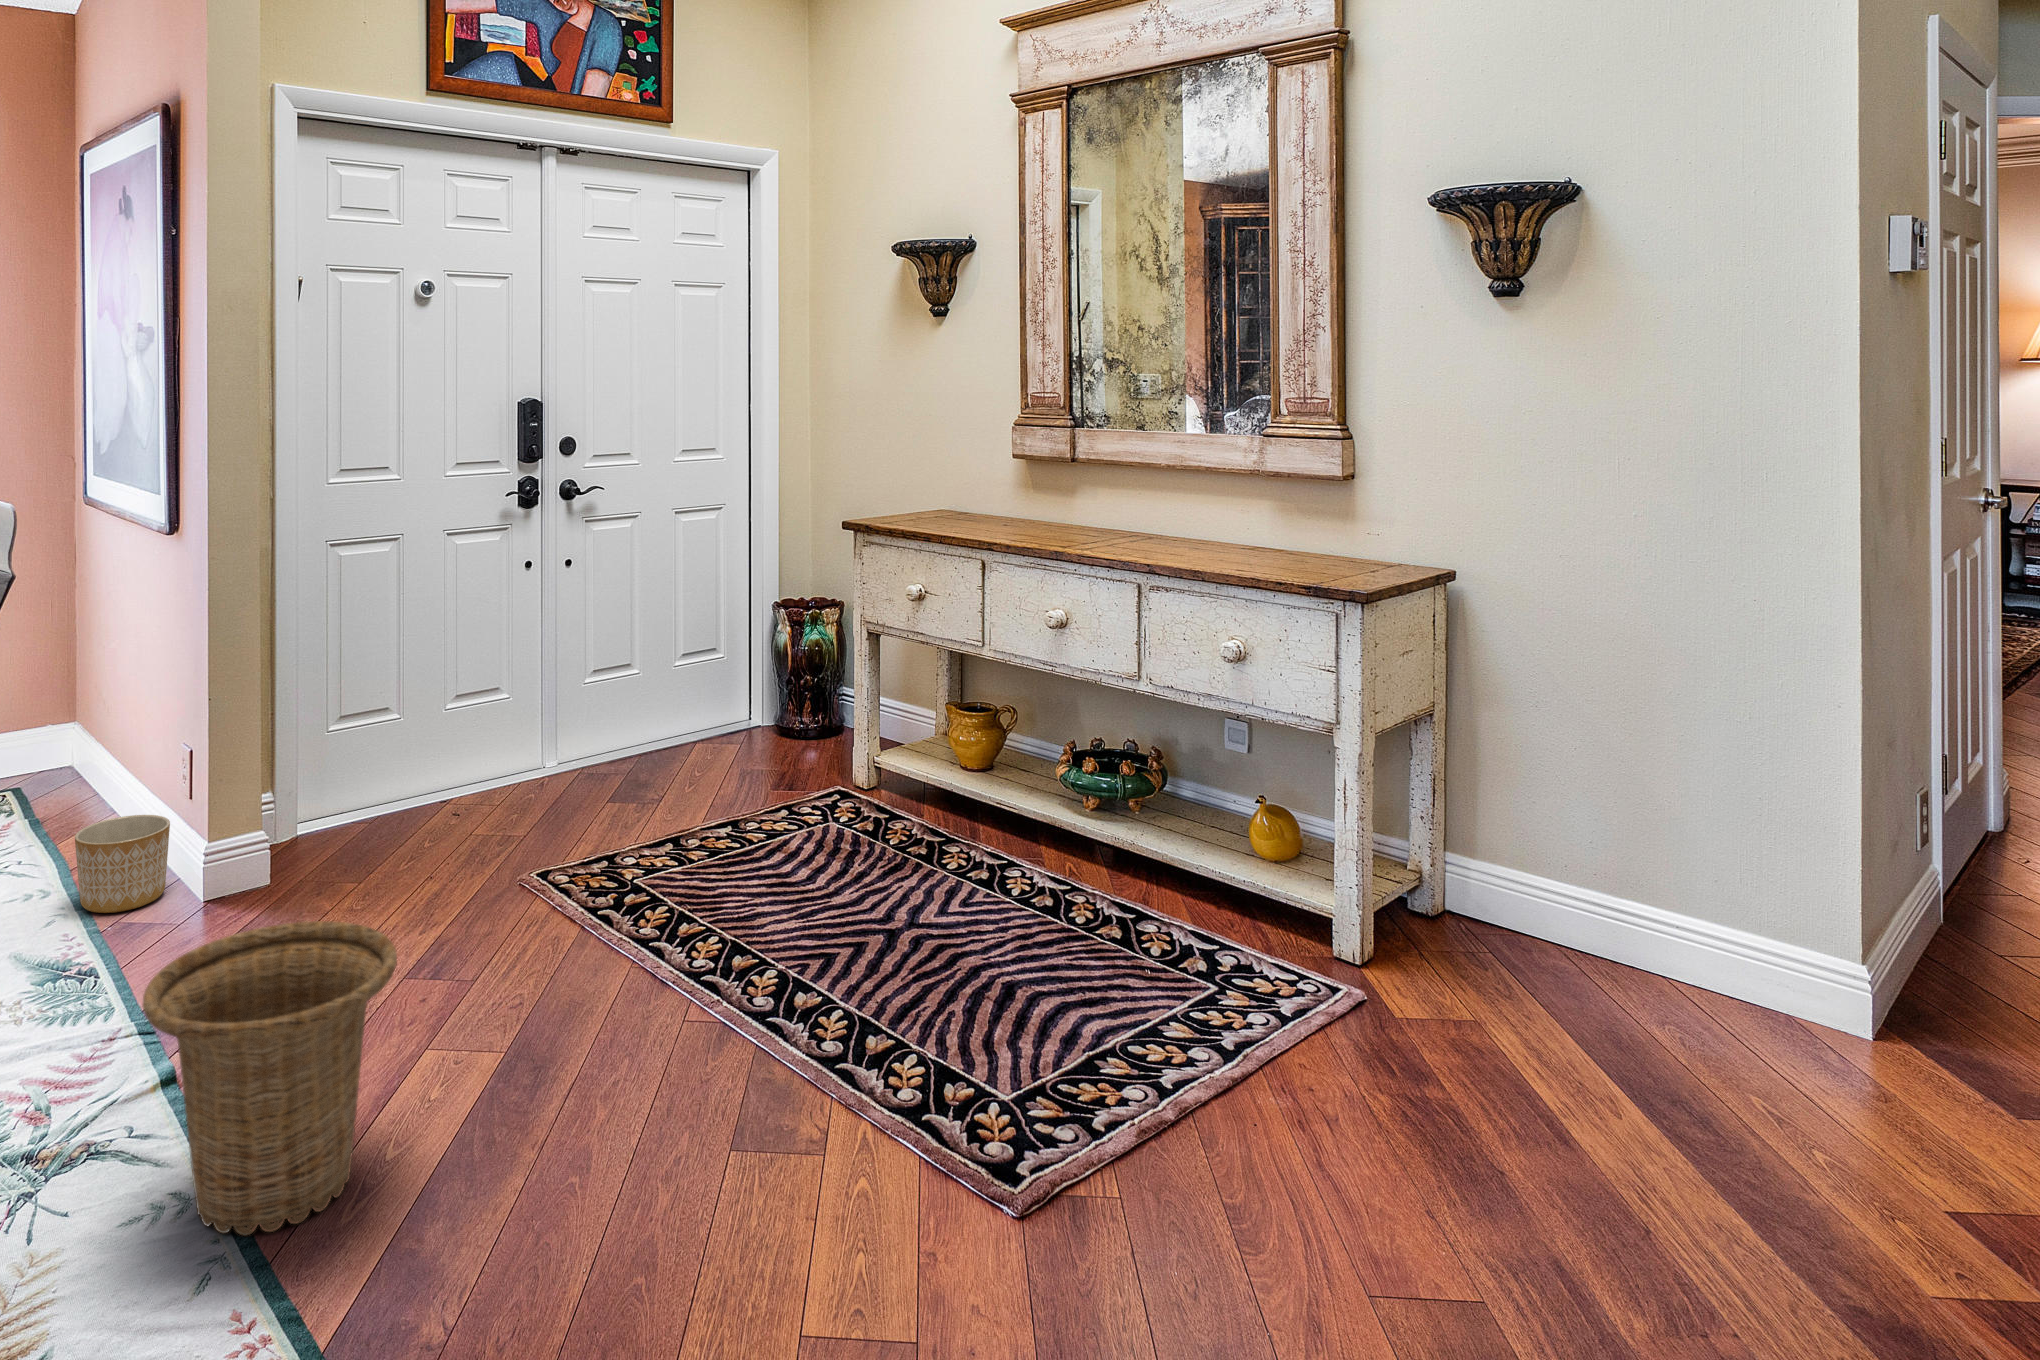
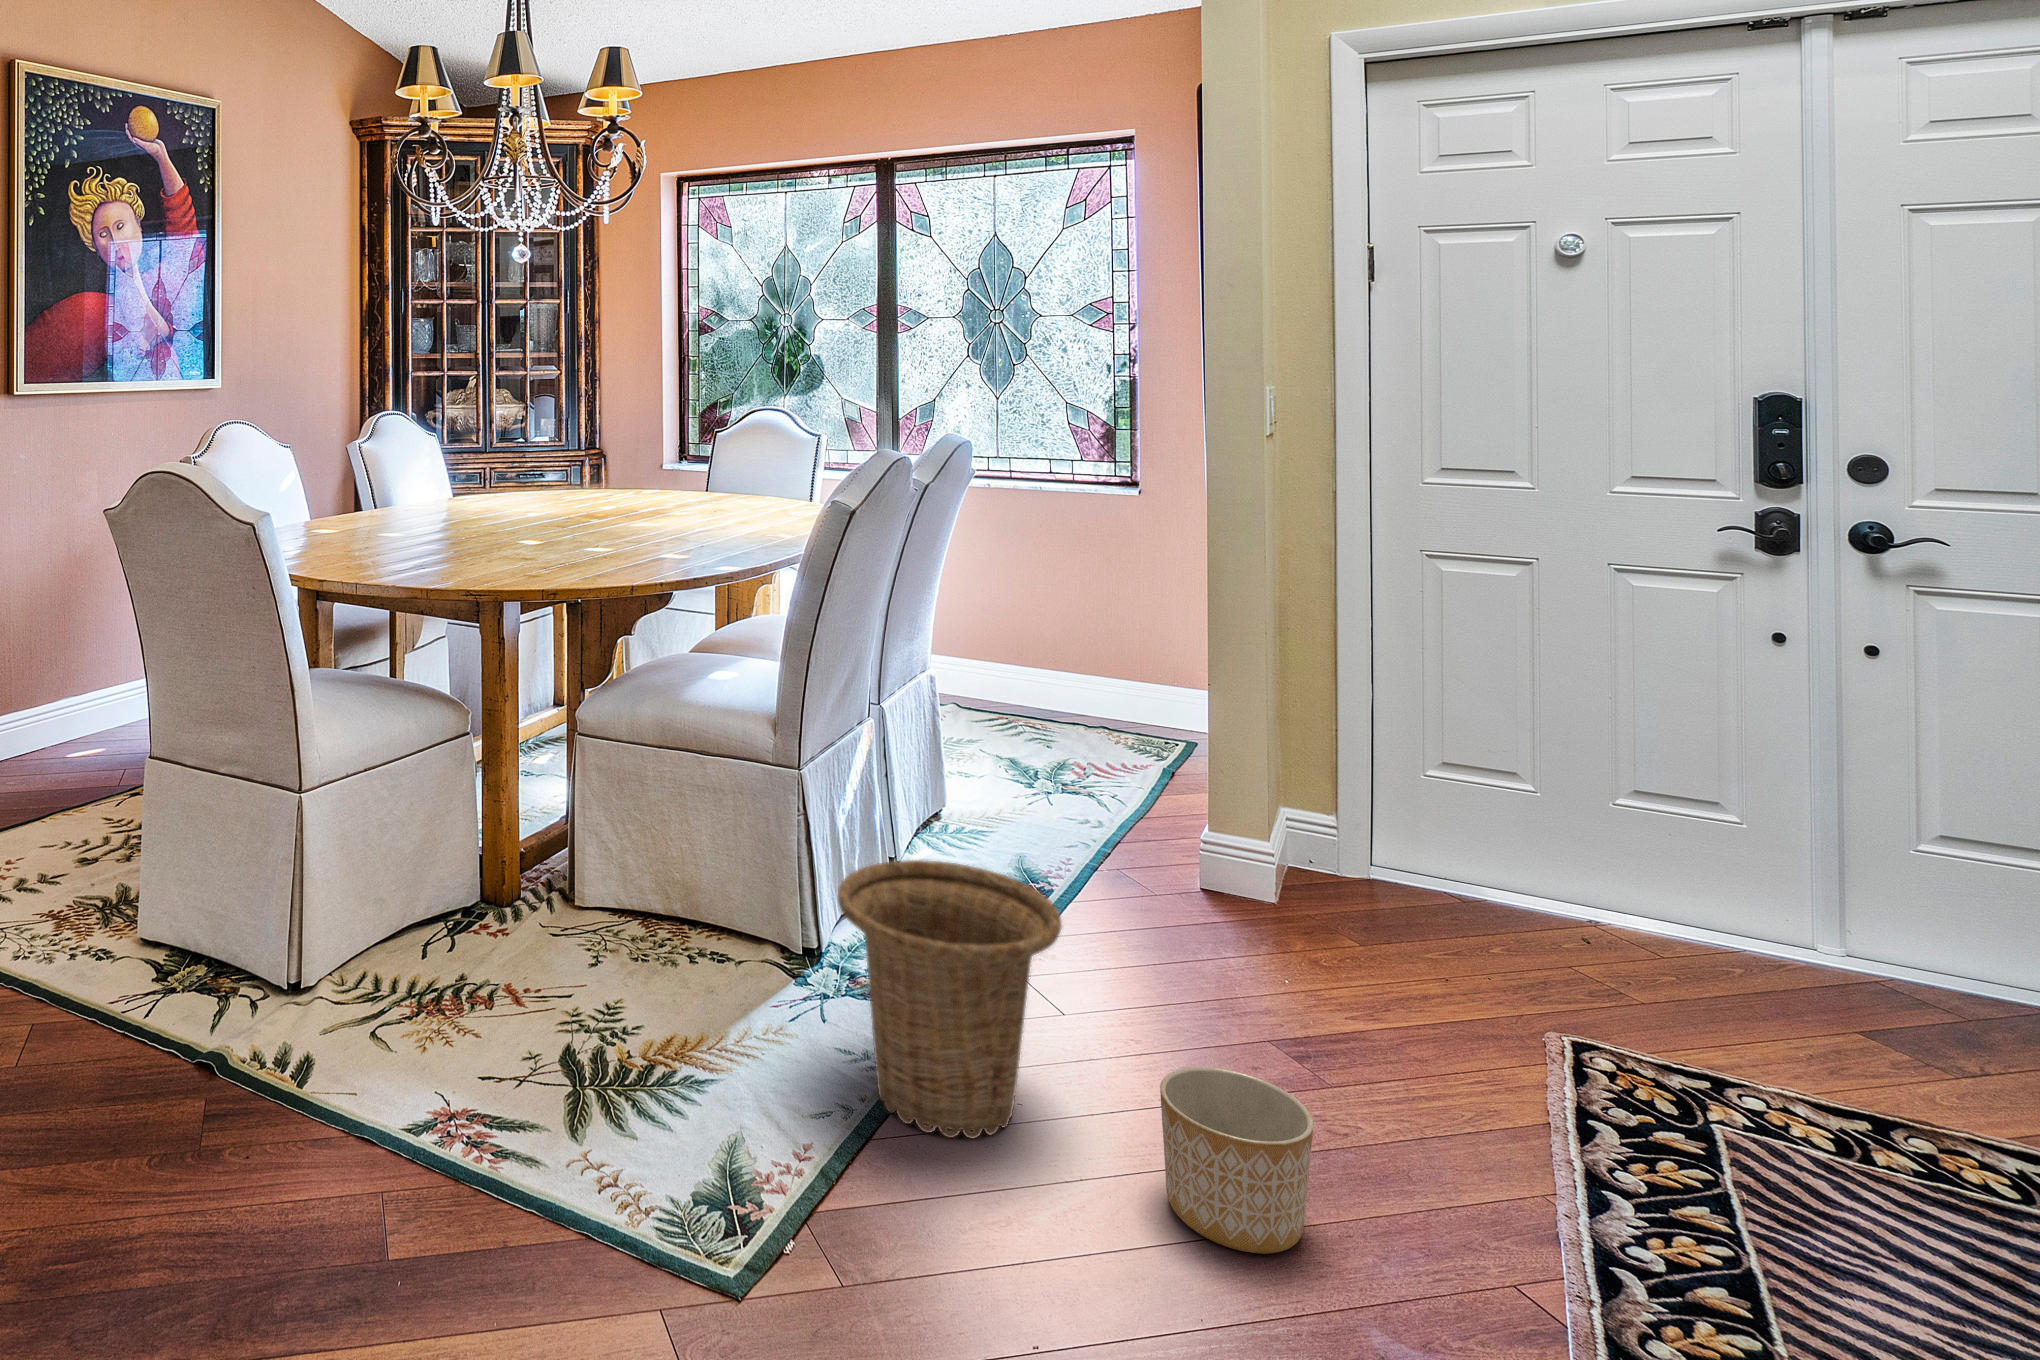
planter: present [75,815,170,913] -> present [1160,1067,1314,1254]

